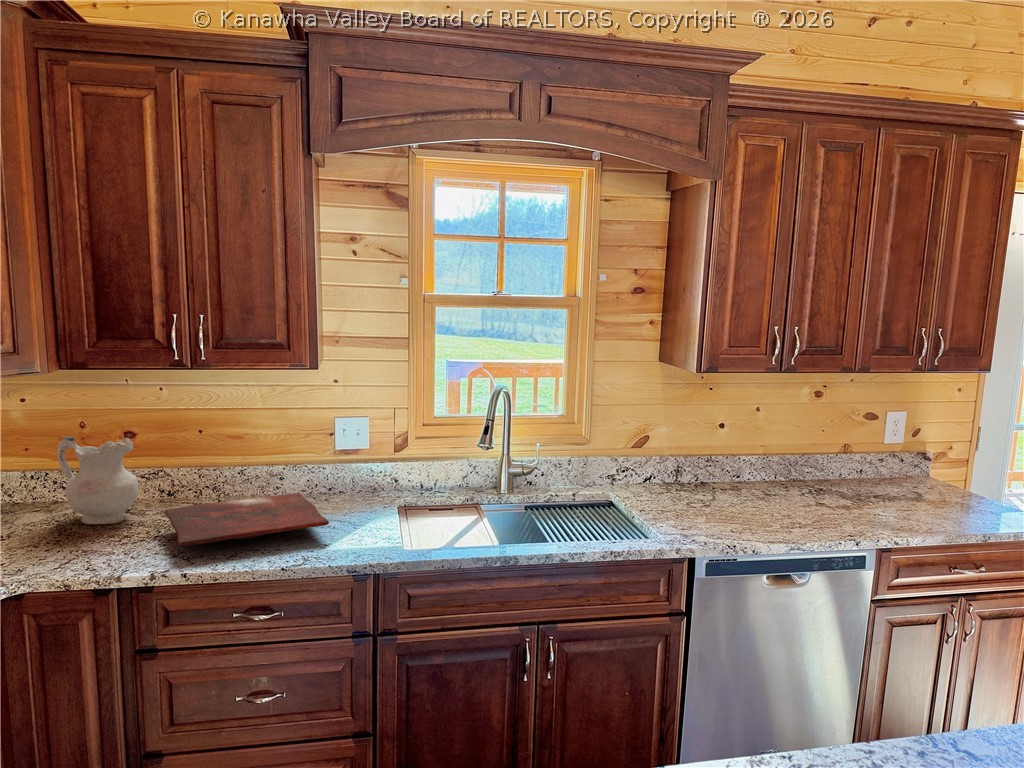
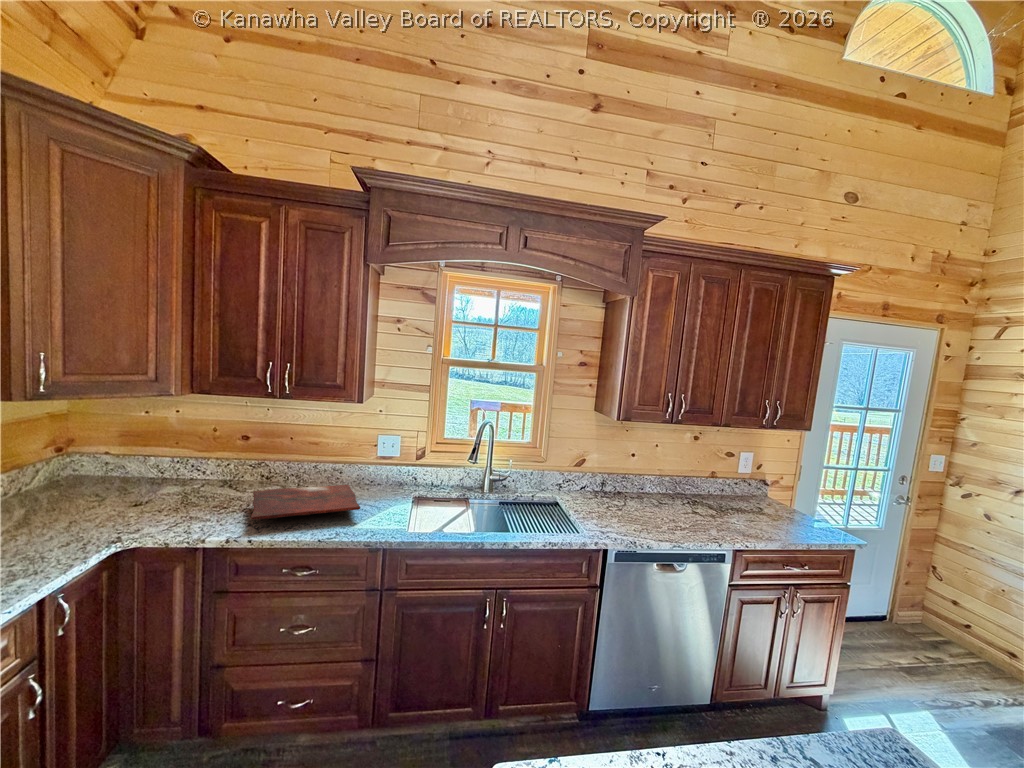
ceramic pitcher: present [57,436,138,524] -> none [190,438,242,498]

